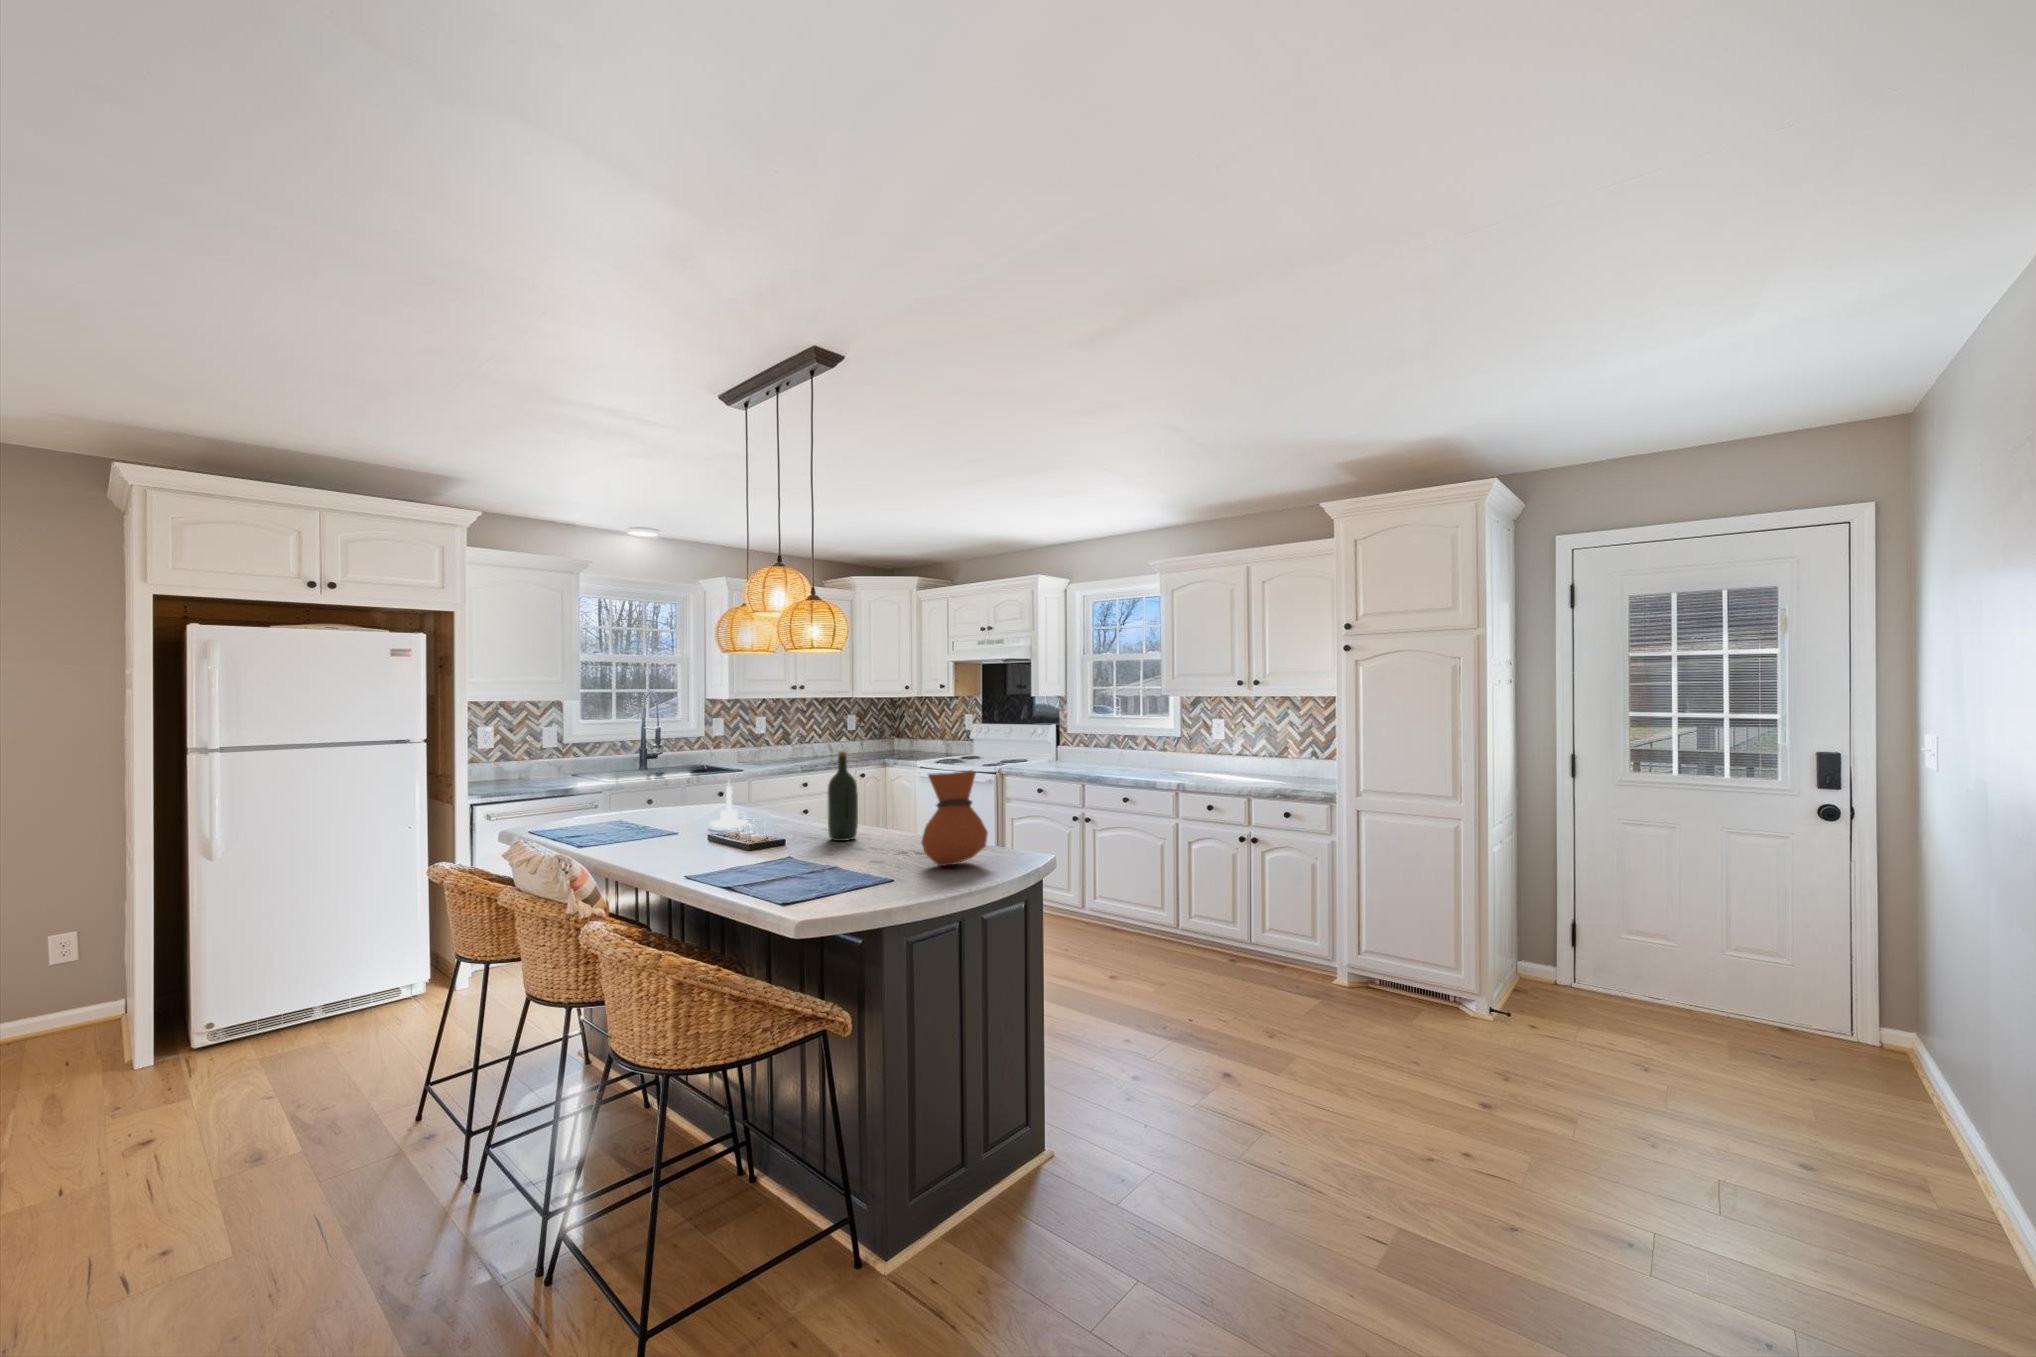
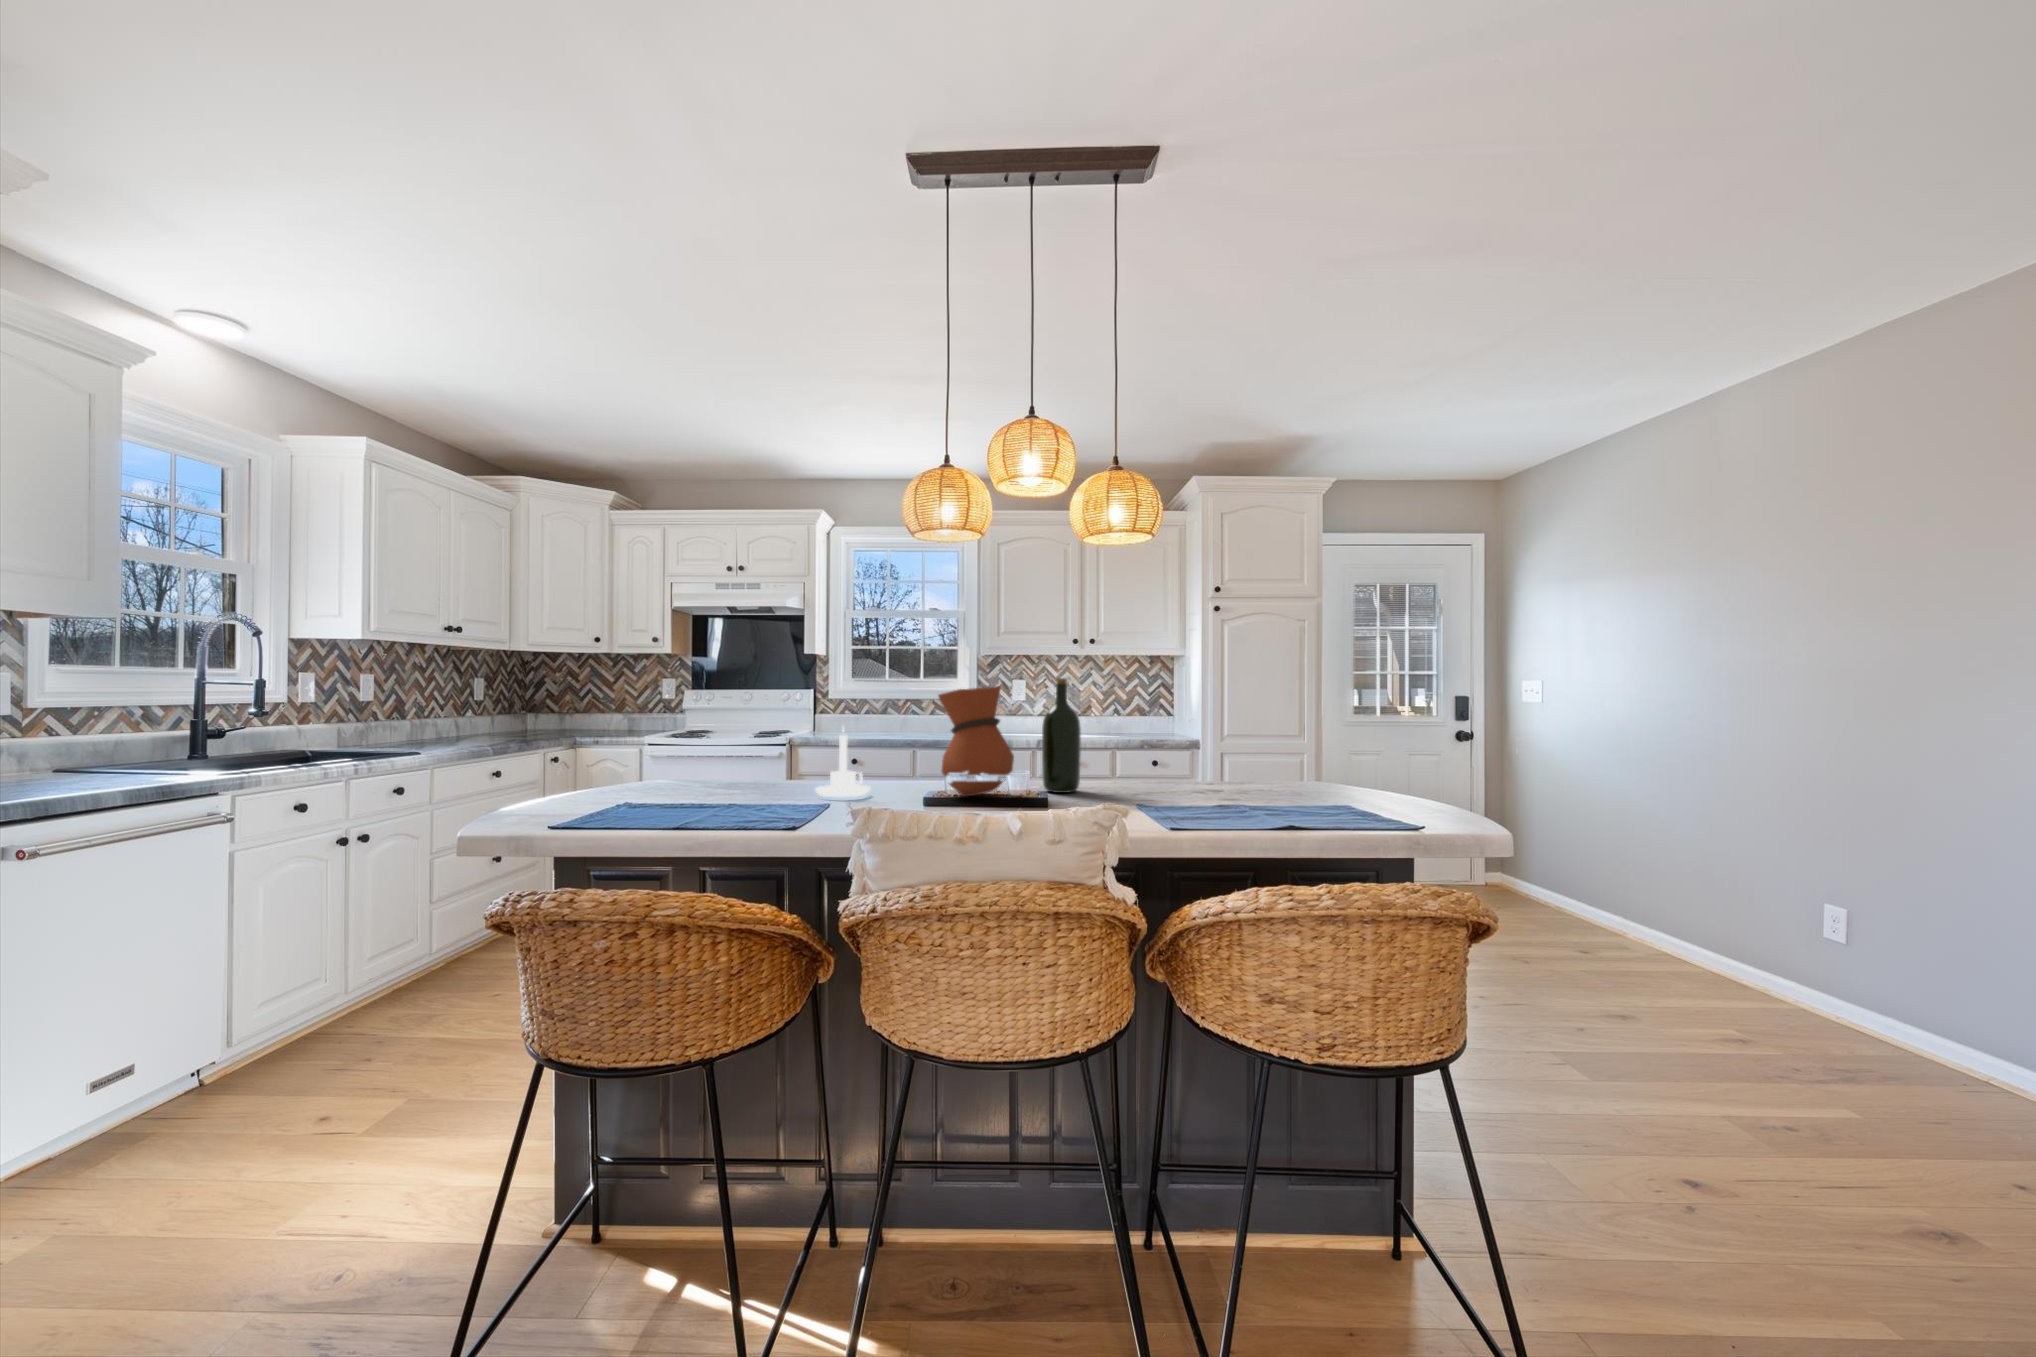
vase: present [921,771,988,866] -> present [938,686,1014,796]

